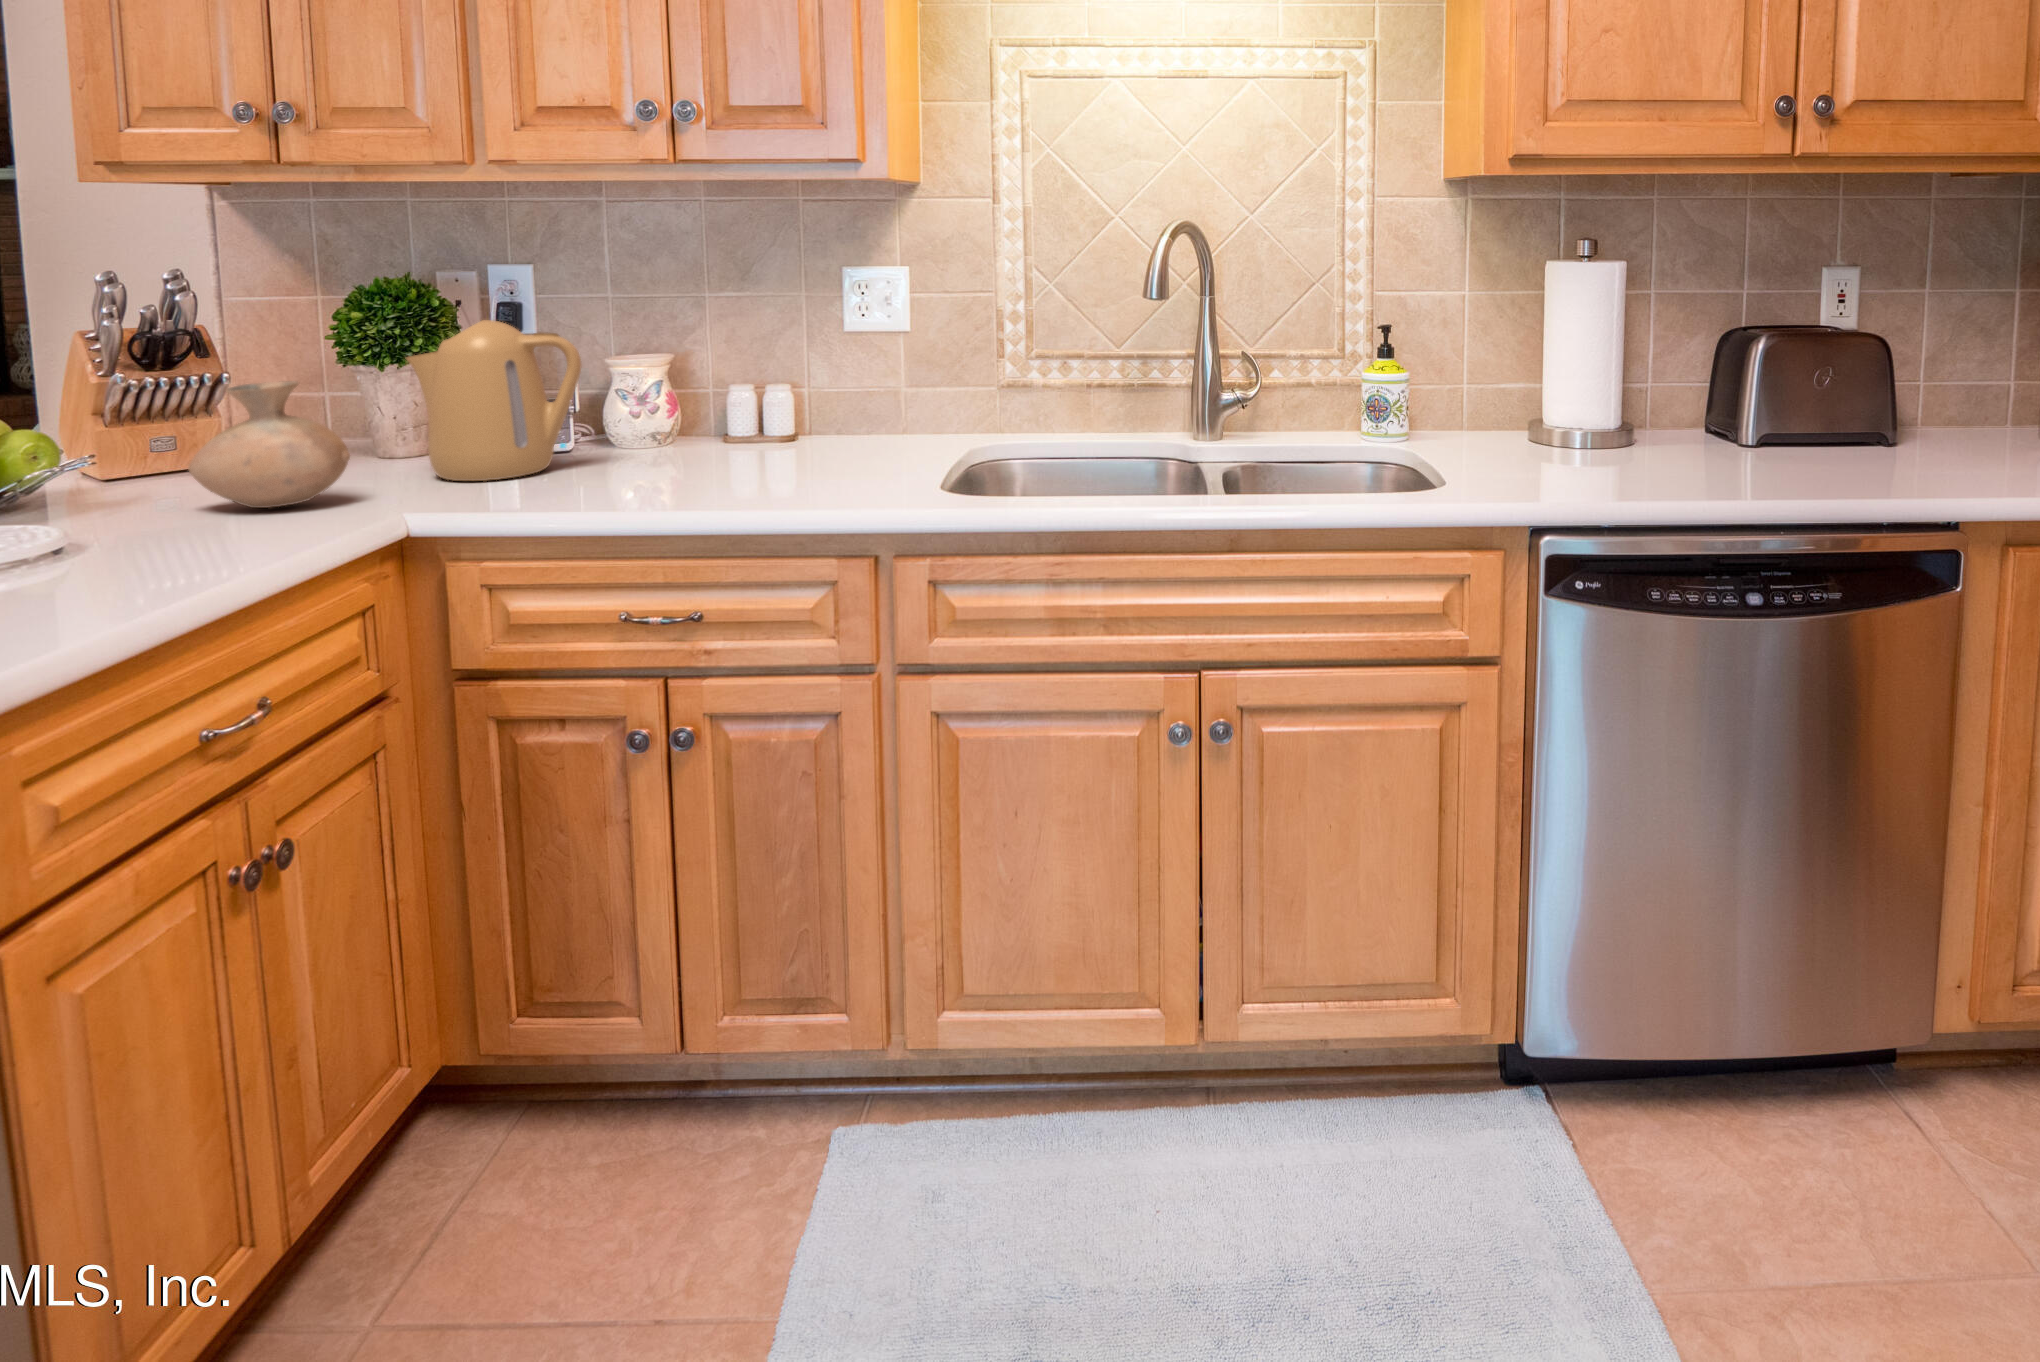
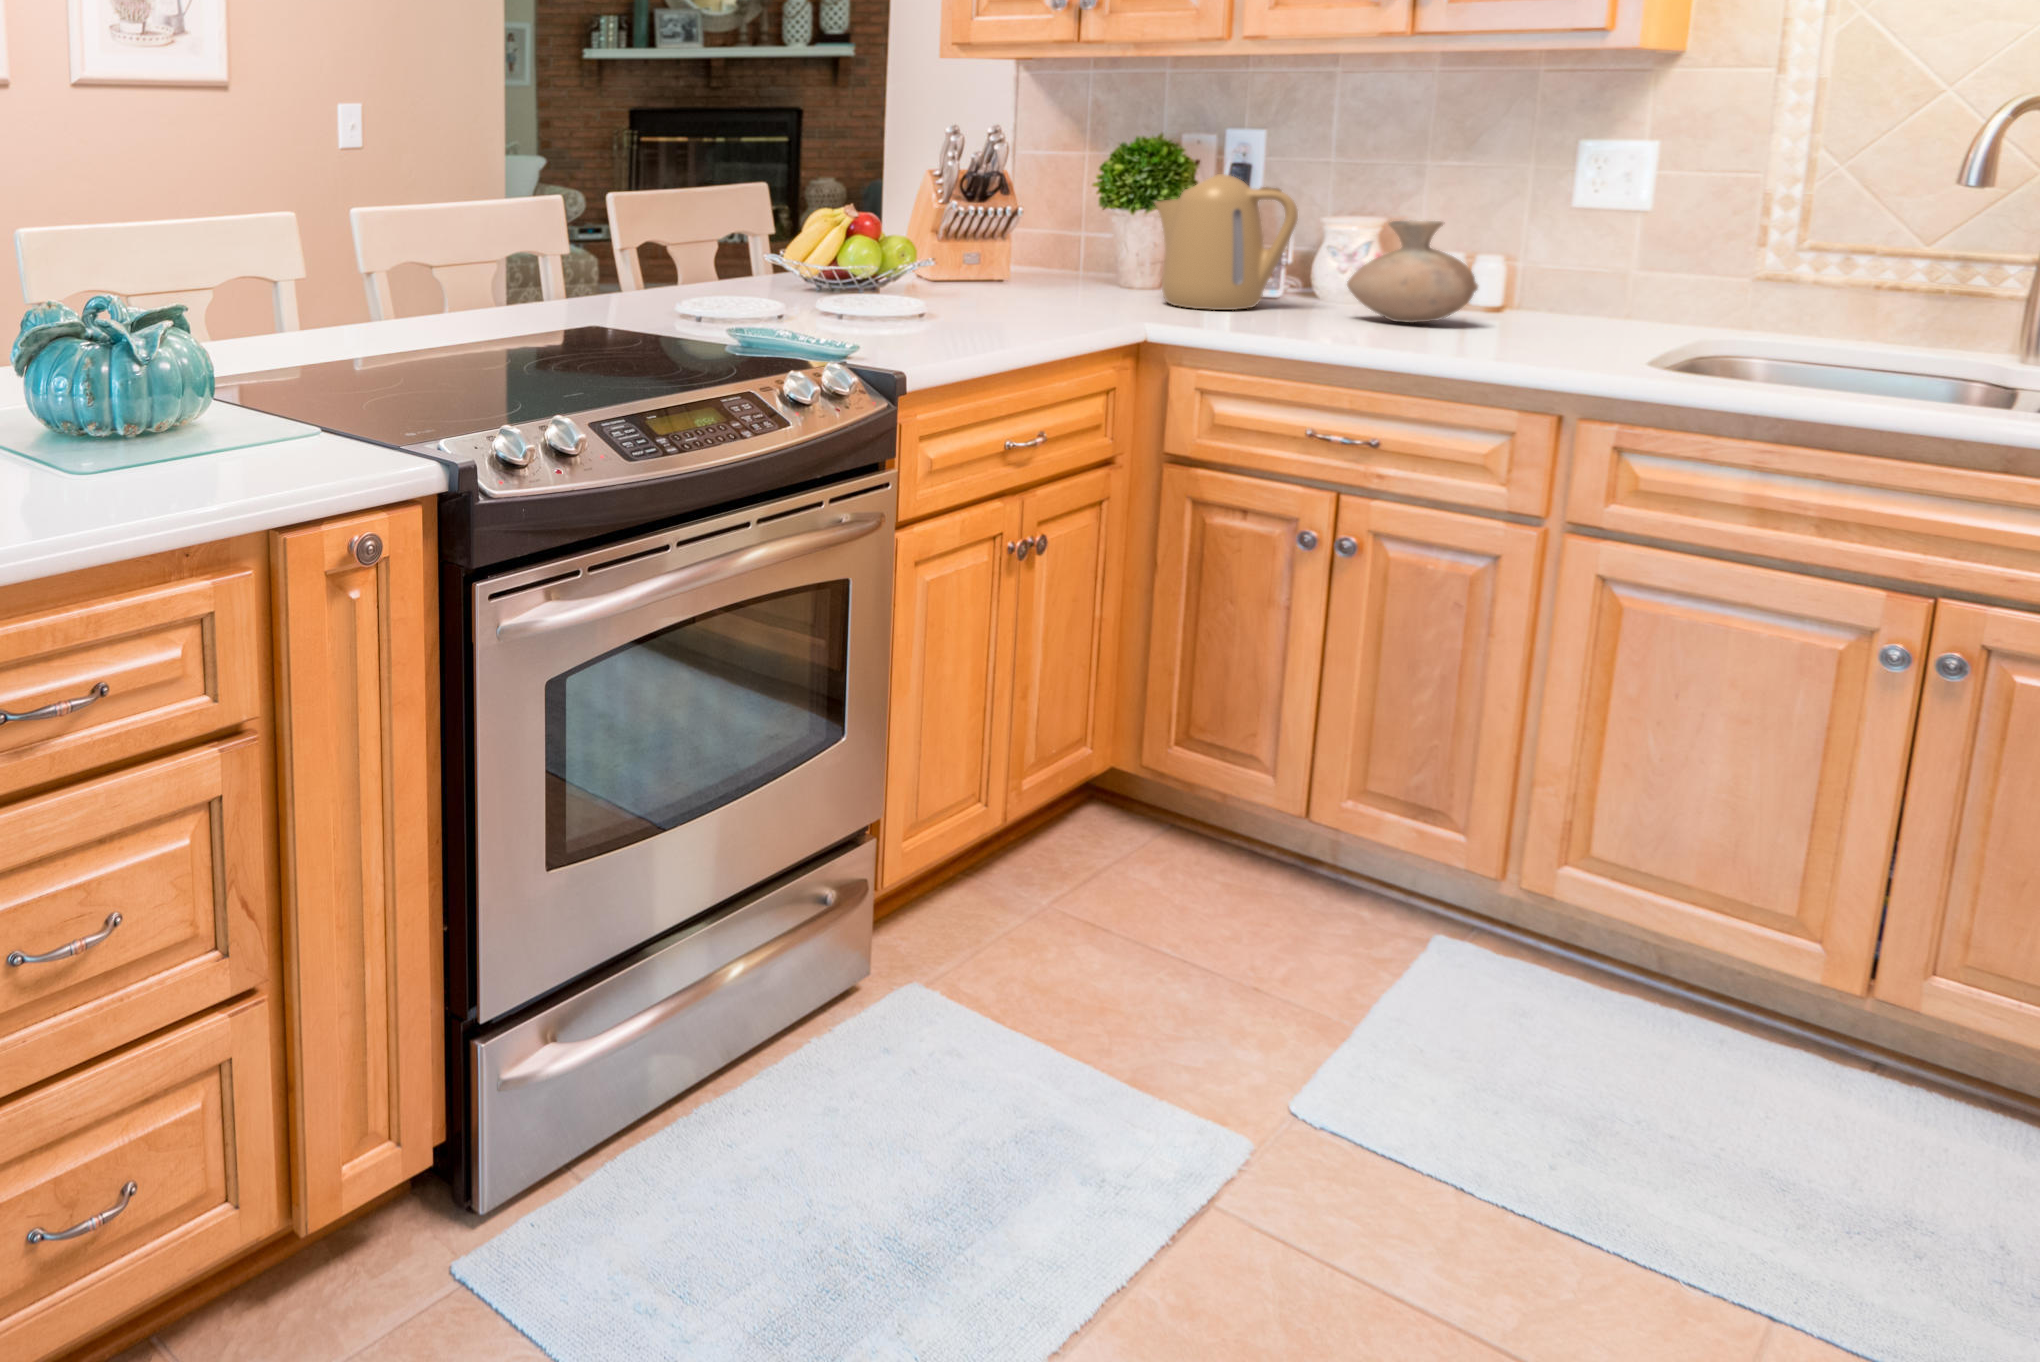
vase: present [188,381,350,508] -> present [1347,221,1478,322]

